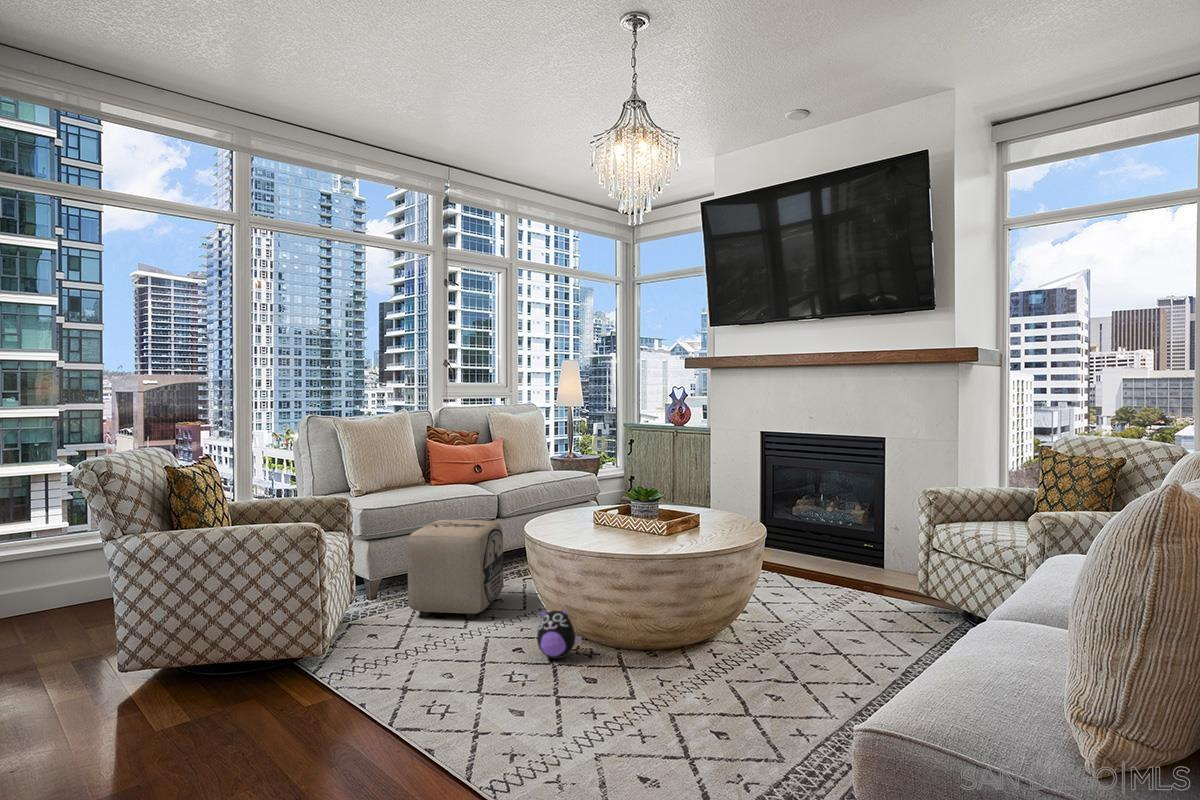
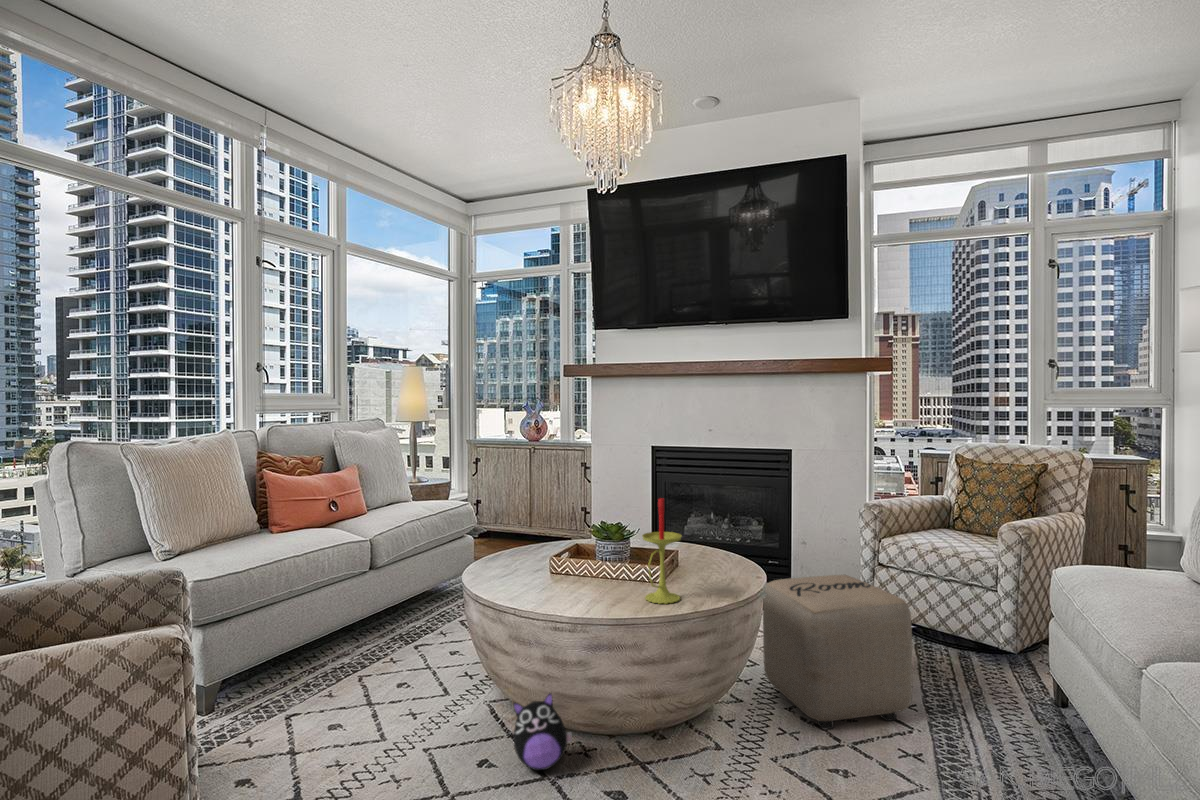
candle: none [637,465,671,549] -> present [642,498,682,604]
ottoman: present [407,520,503,620] -> present [763,575,912,730]

